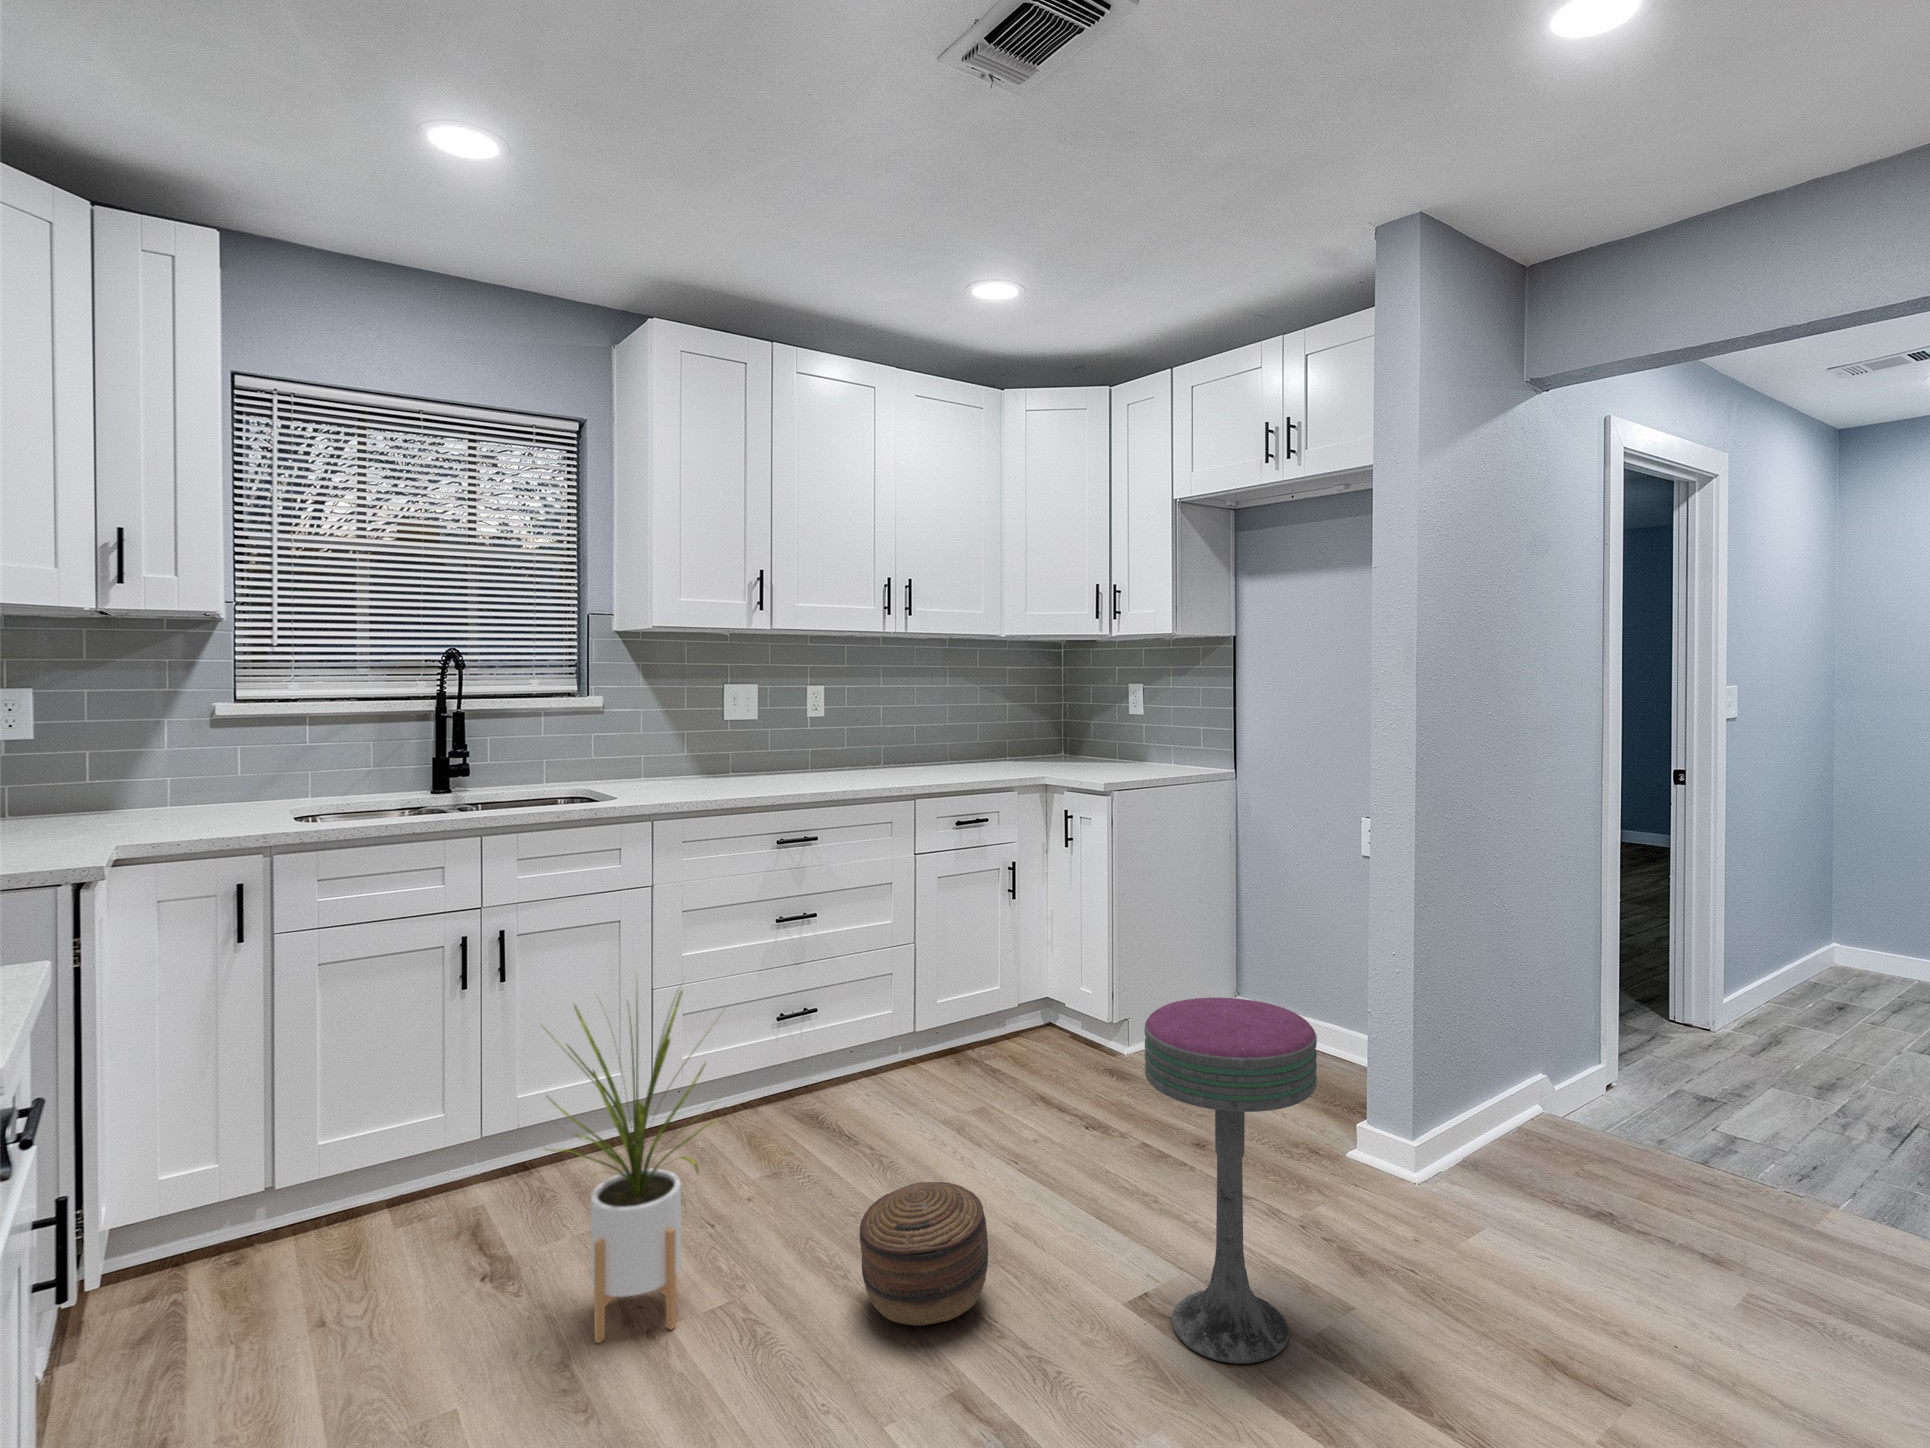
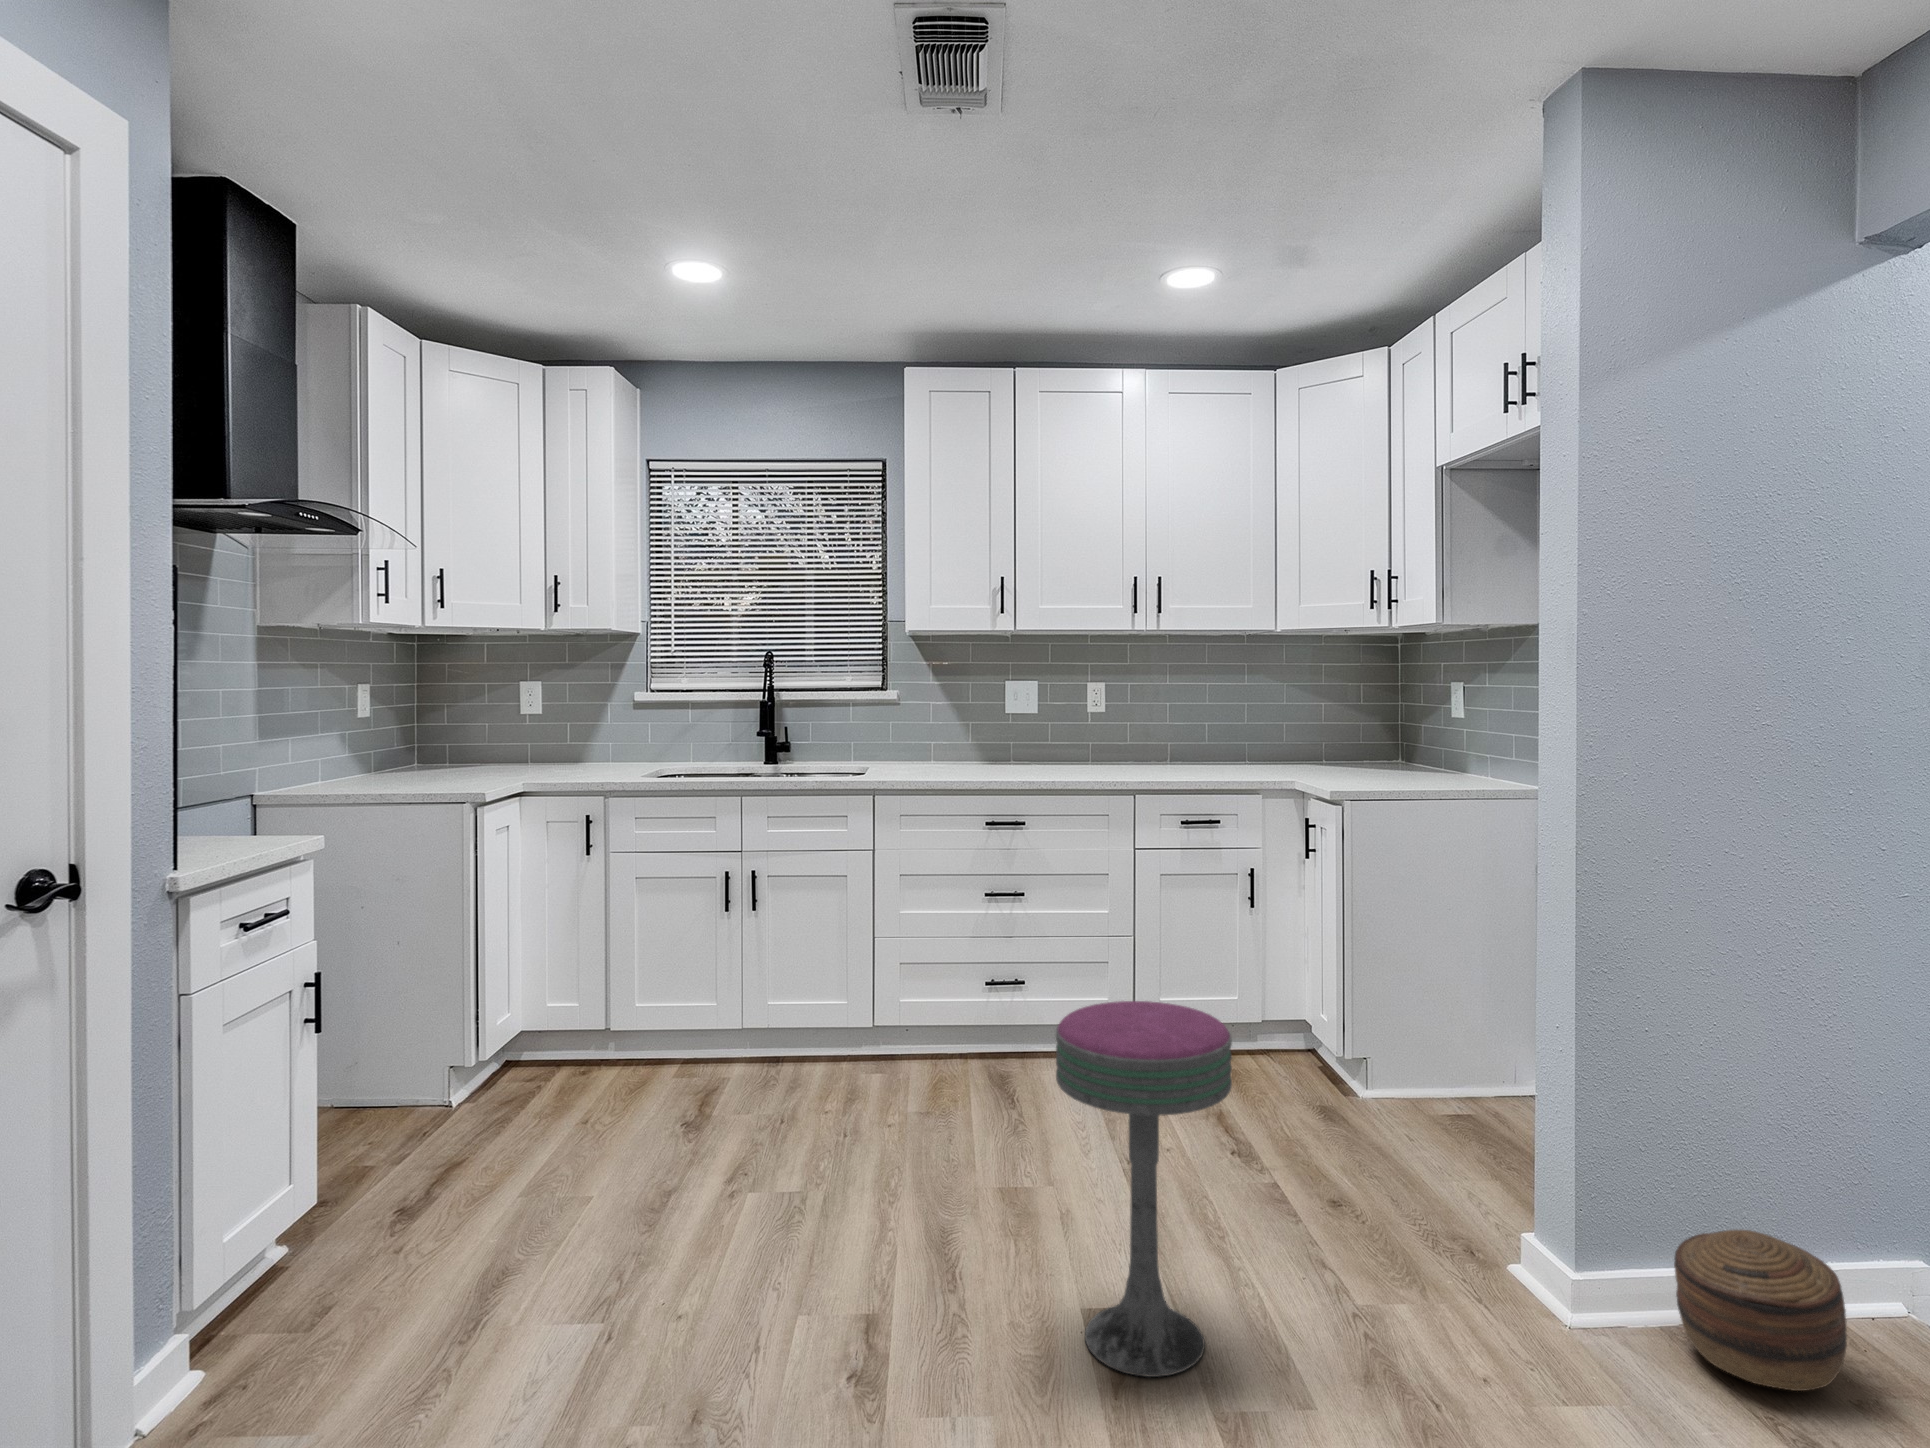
house plant: present [546,983,716,1343] -> none [667,904,810,1186]
basket: present [859,1182,988,1326] -> present [1674,1230,1847,1391]

